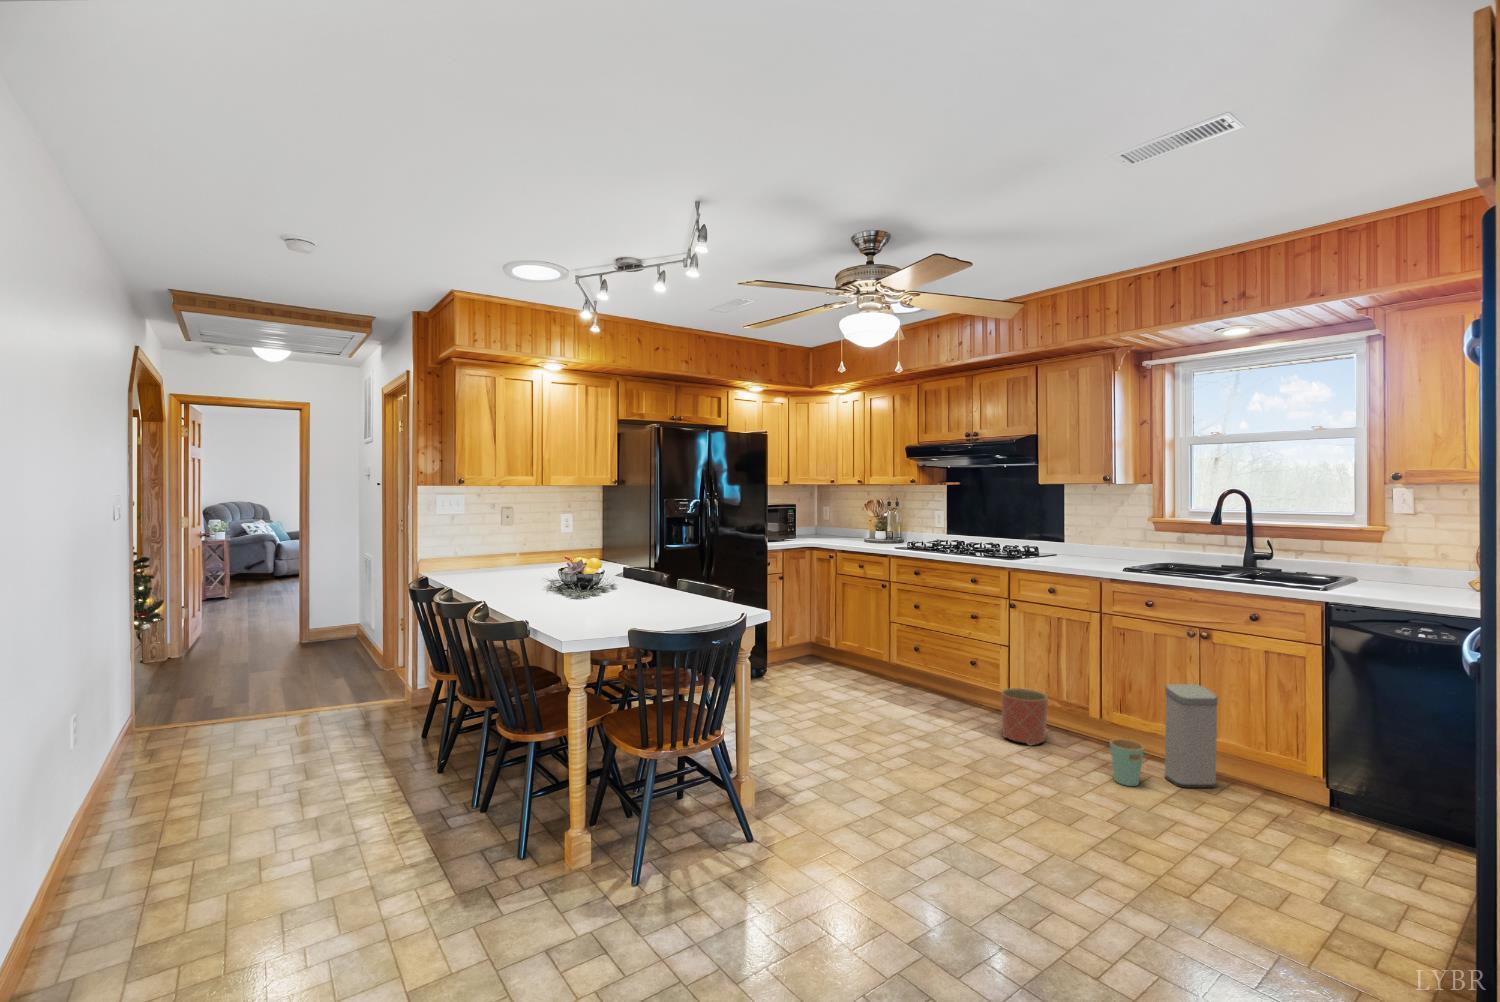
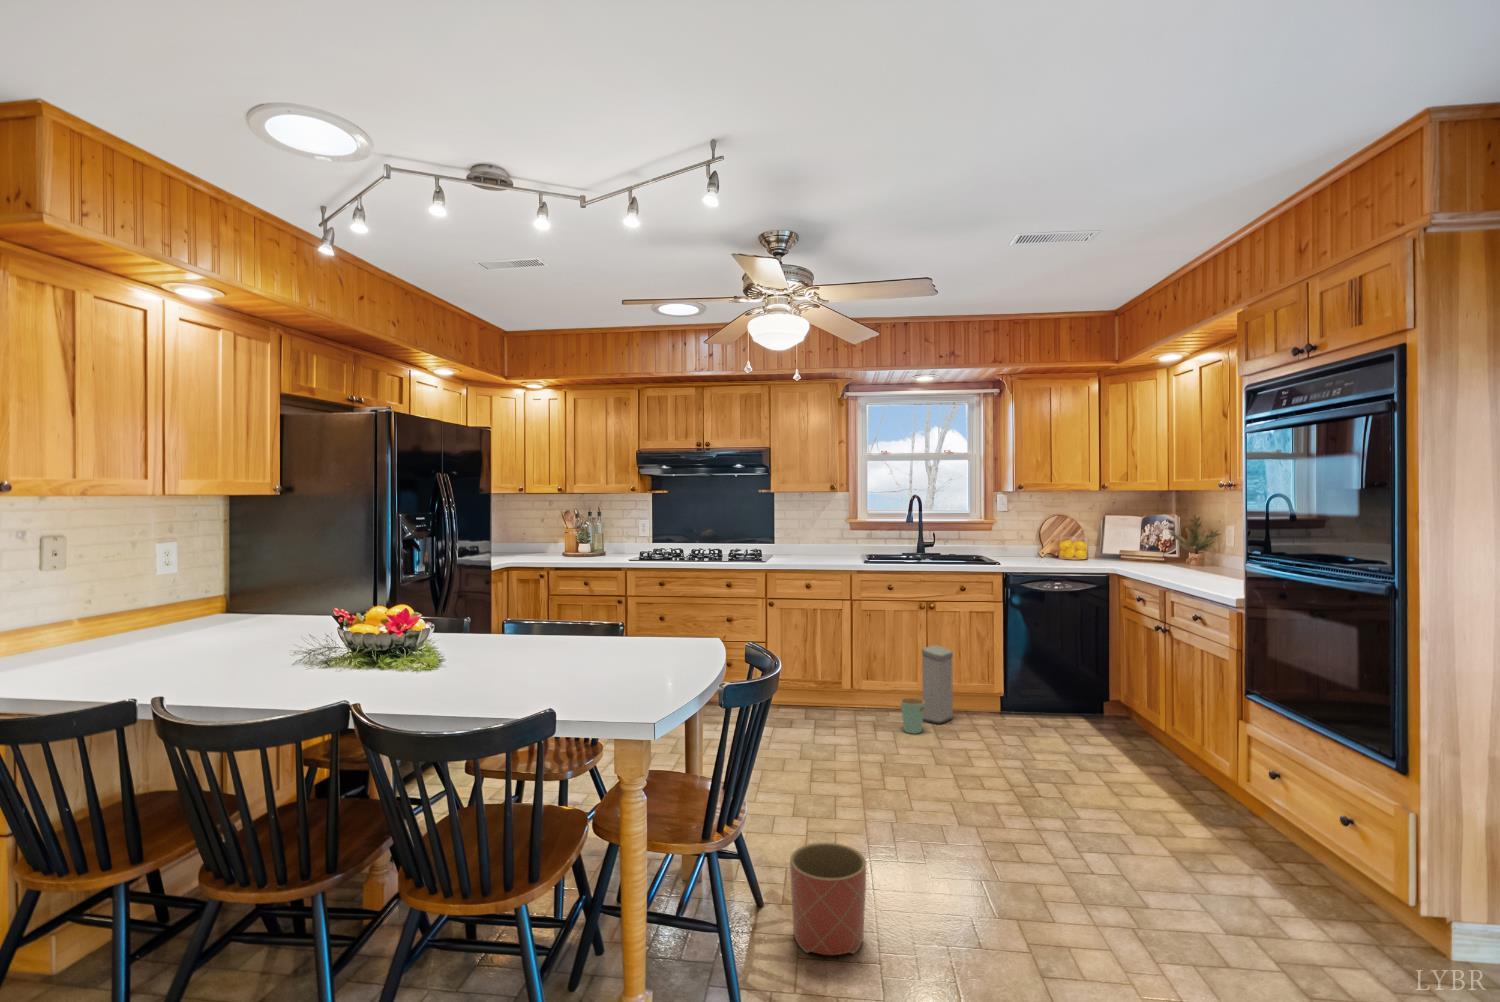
planter: present [1001,688,1048,745] -> present [790,843,866,955]

